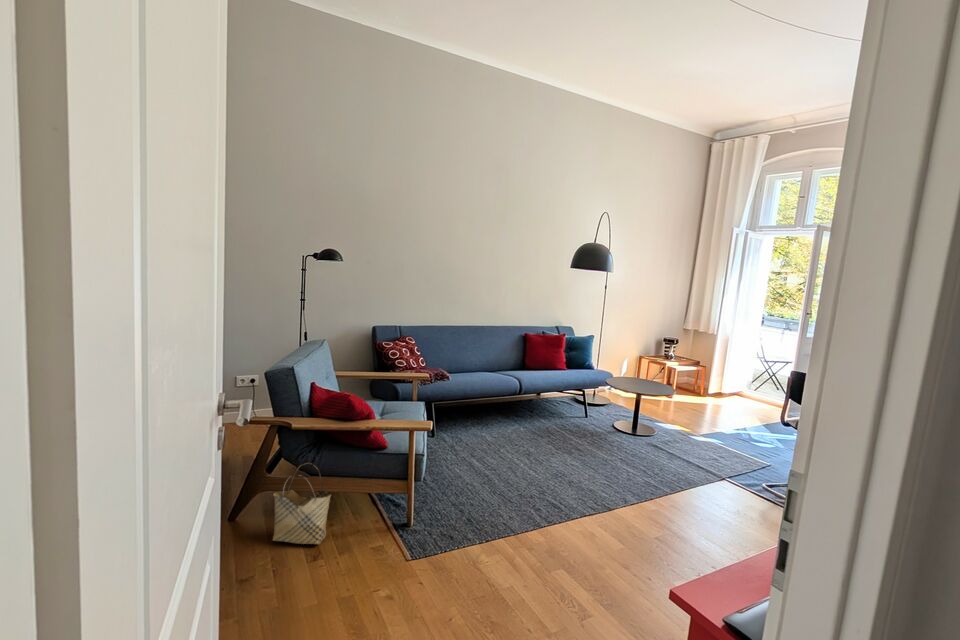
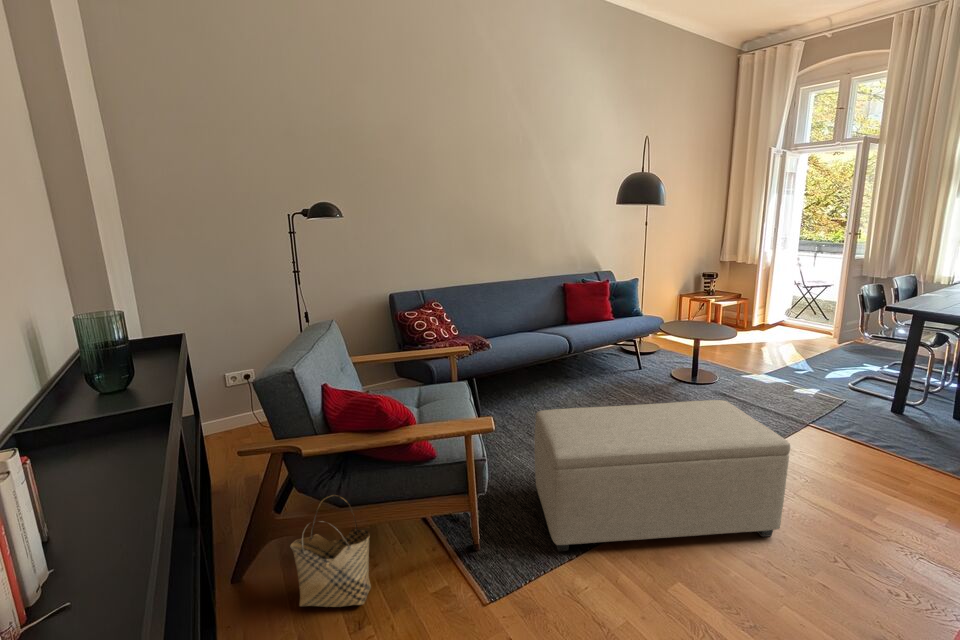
ottoman: none [464,427,645,538] -> present [535,400,790,551]

